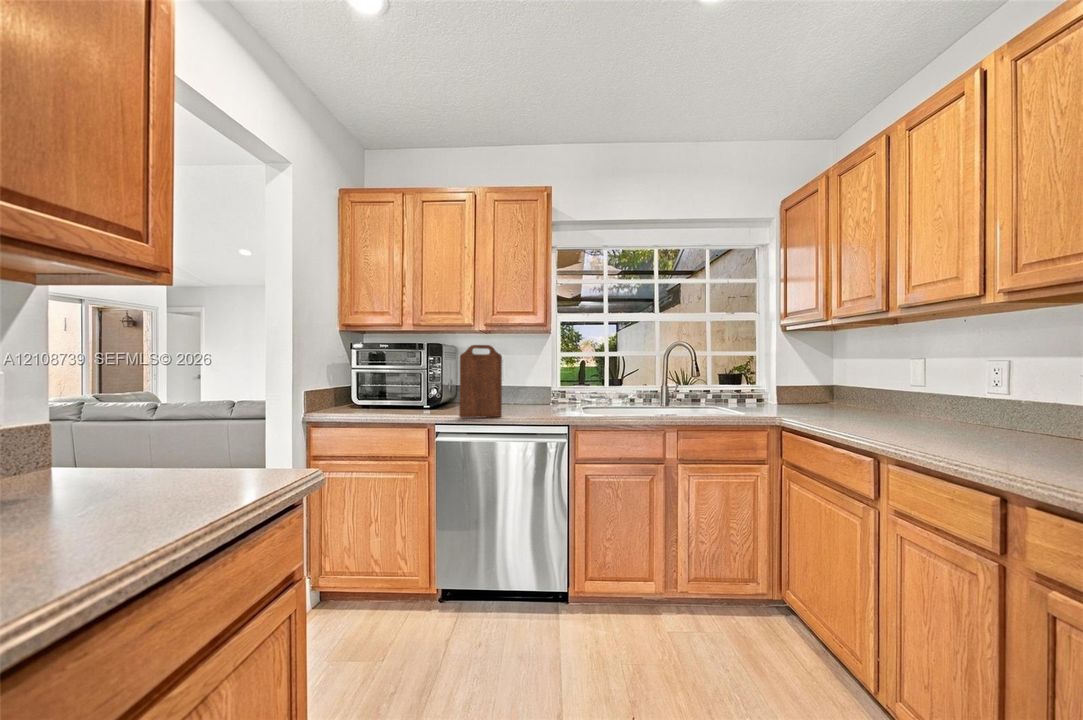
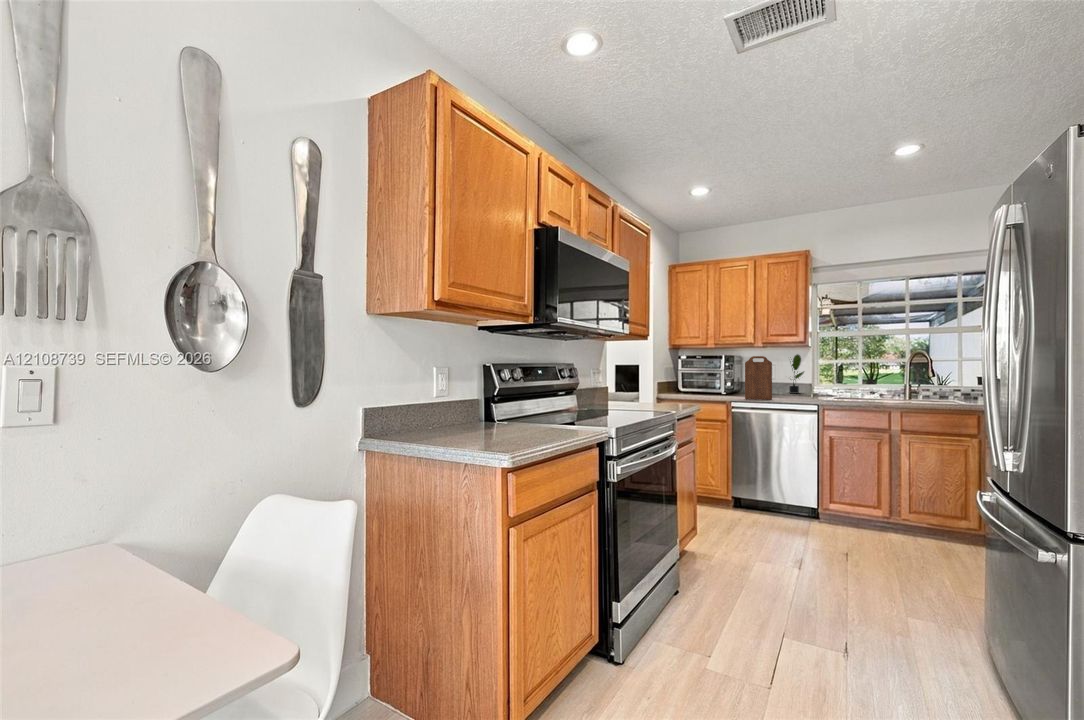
potted plant: none [515,344,545,401] -> present [789,354,804,393]

